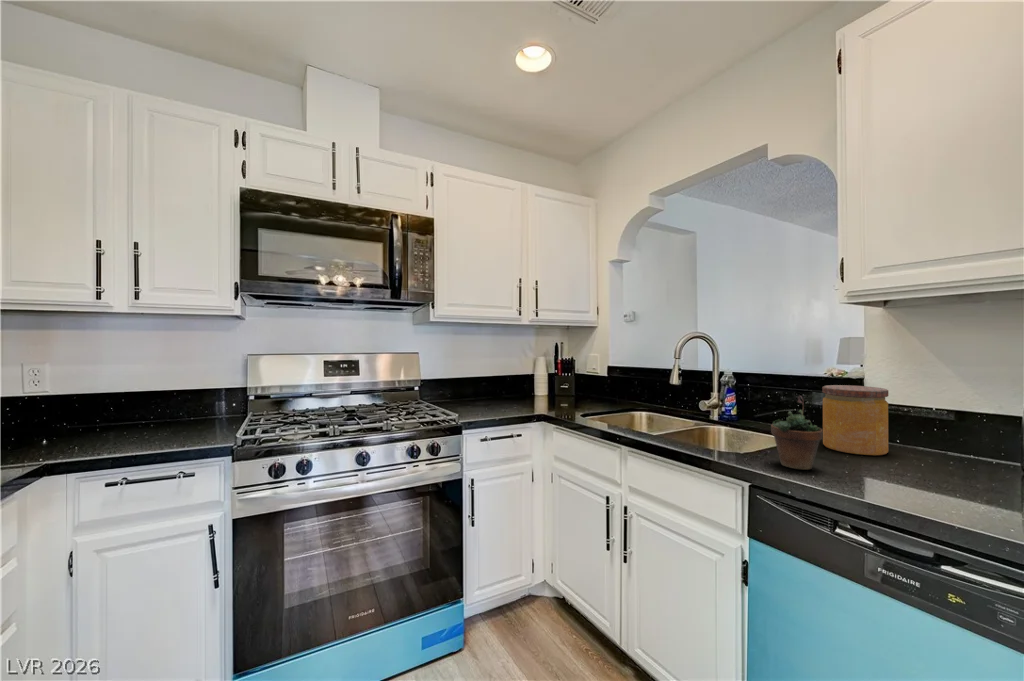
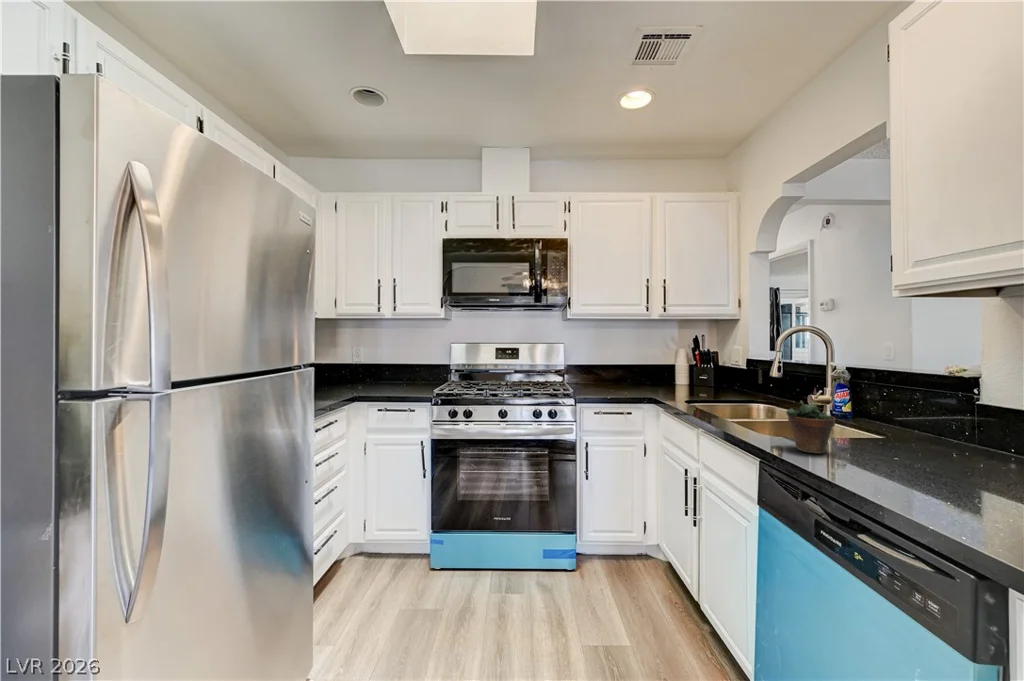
jar: present [822,385,888,455] -> none [893,384,969,458]

